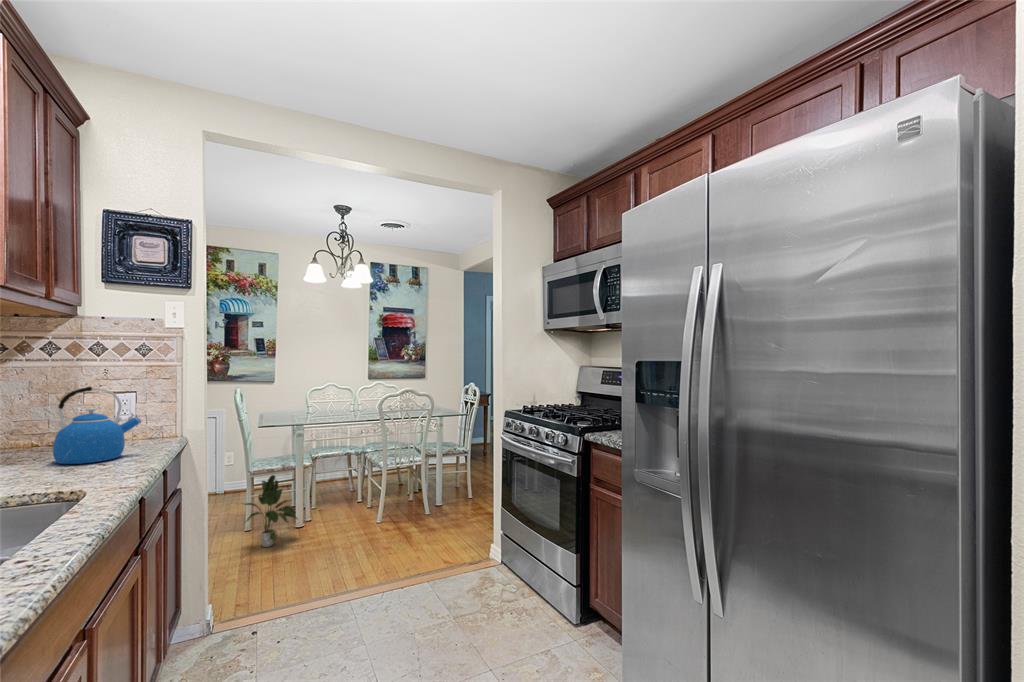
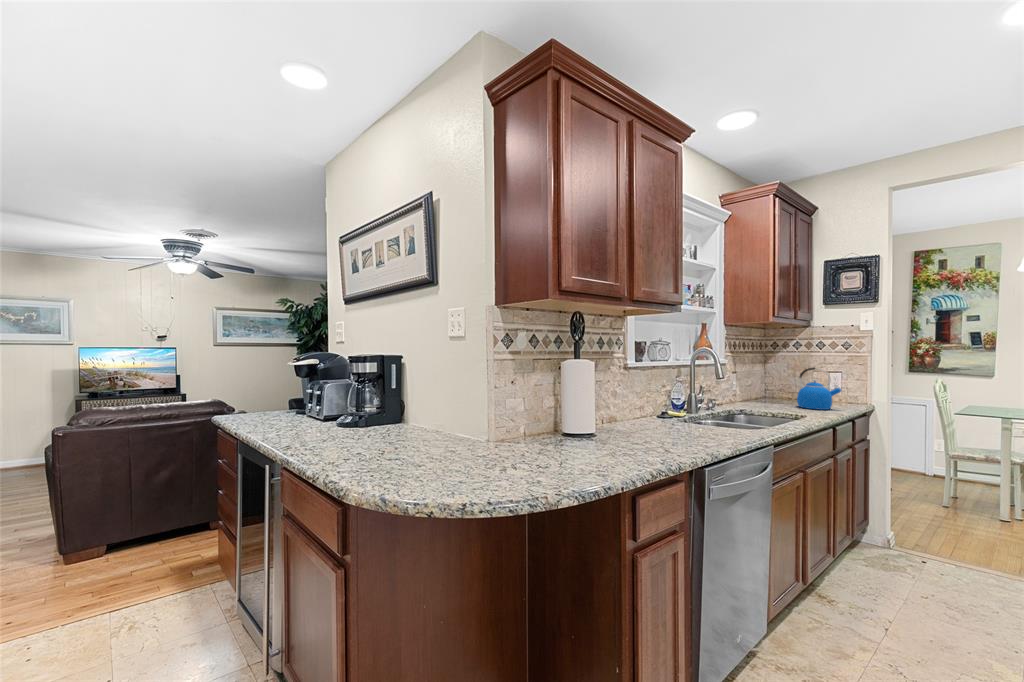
potted plant: present [245,475,297,547] -> none [935,461,999,524]

